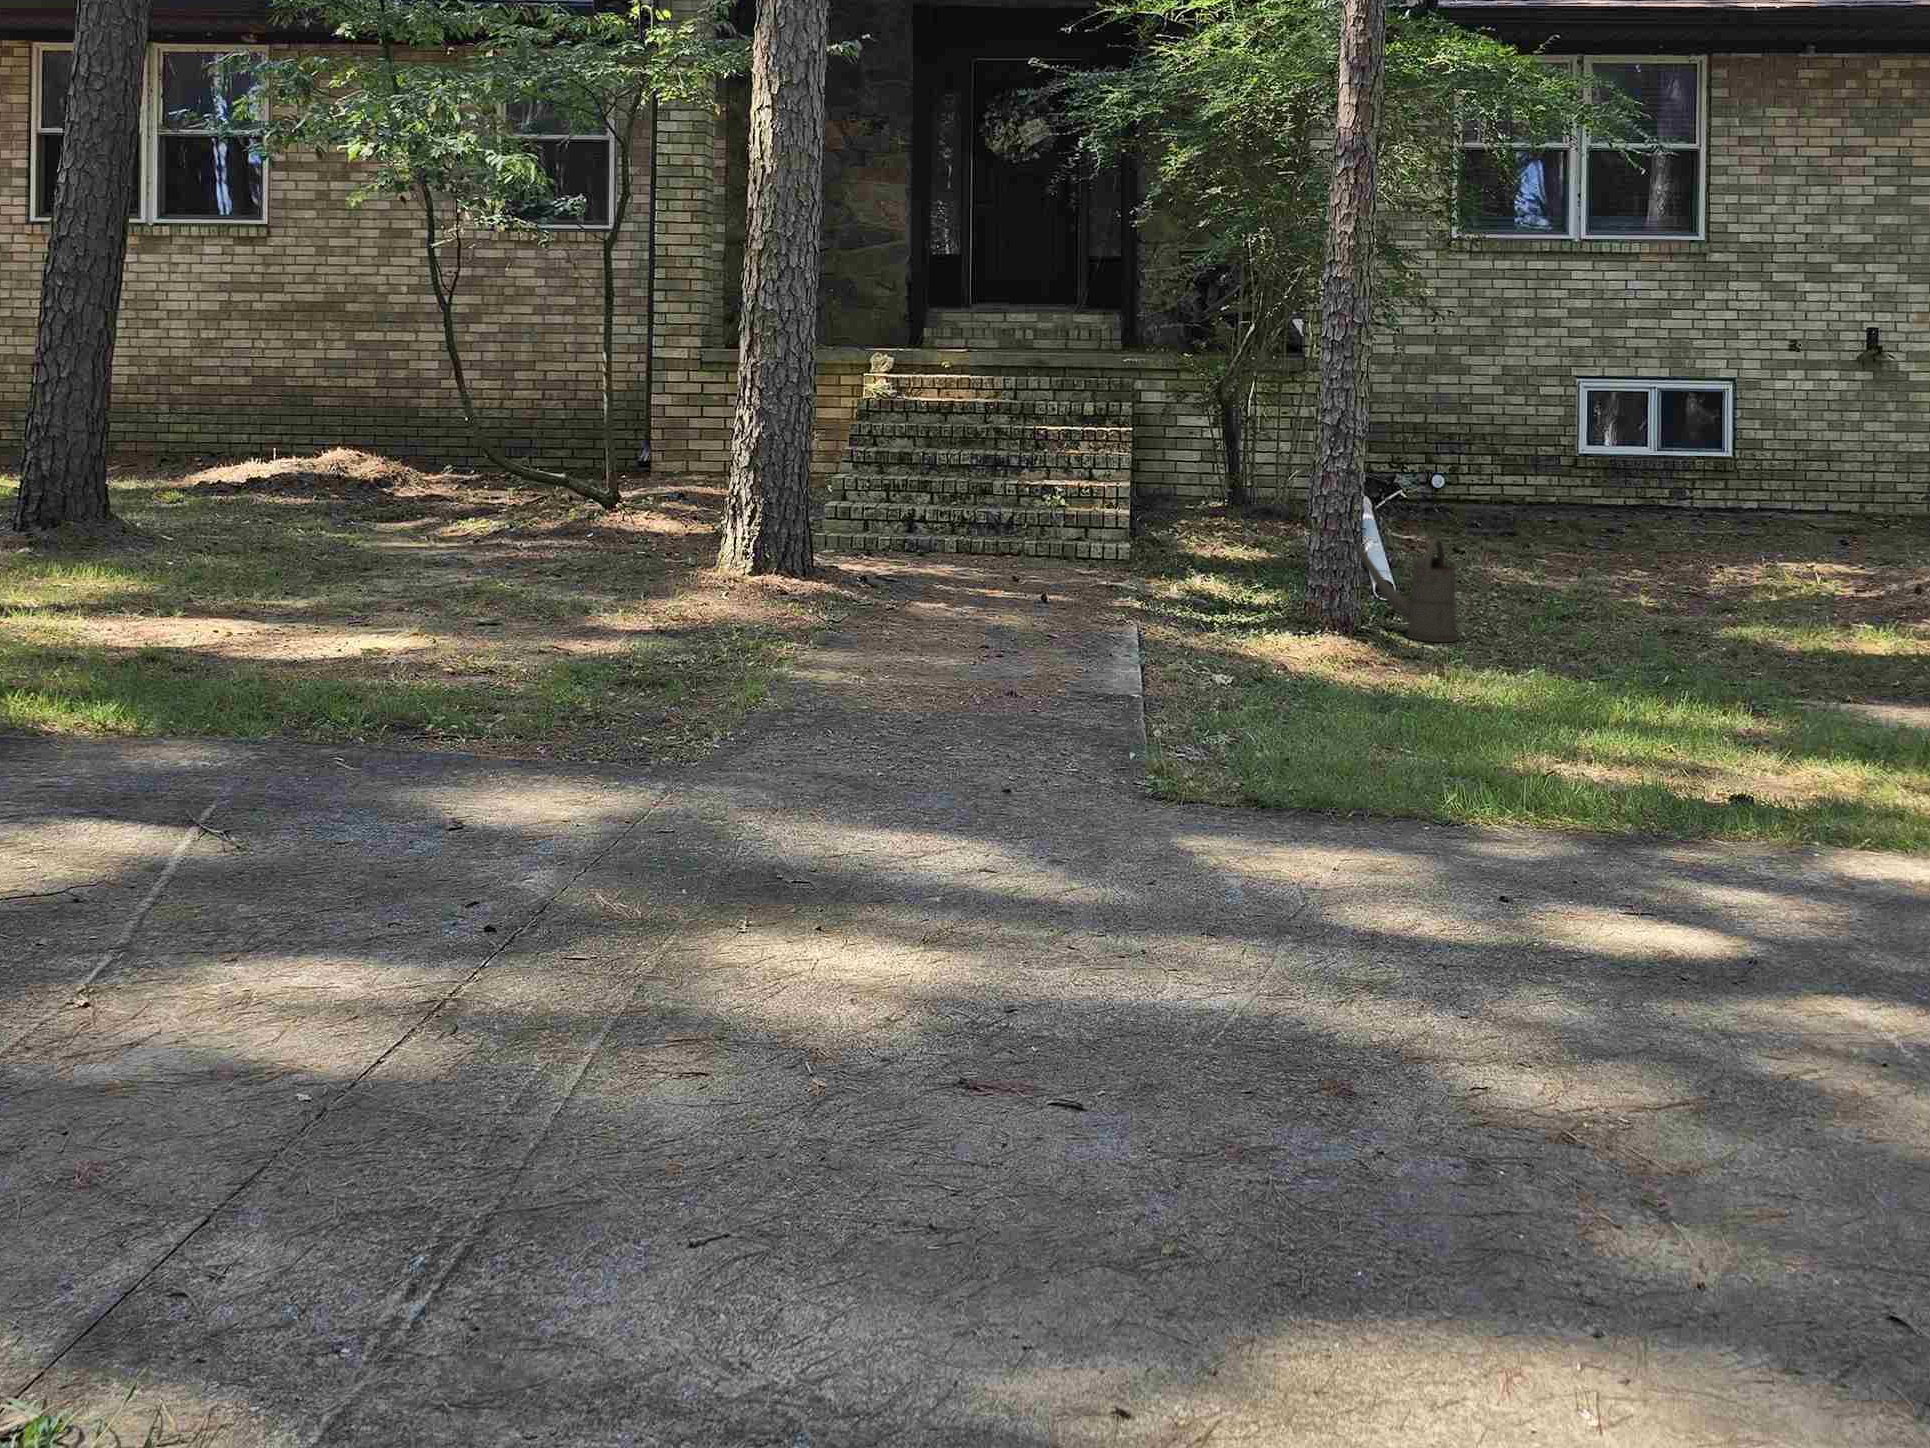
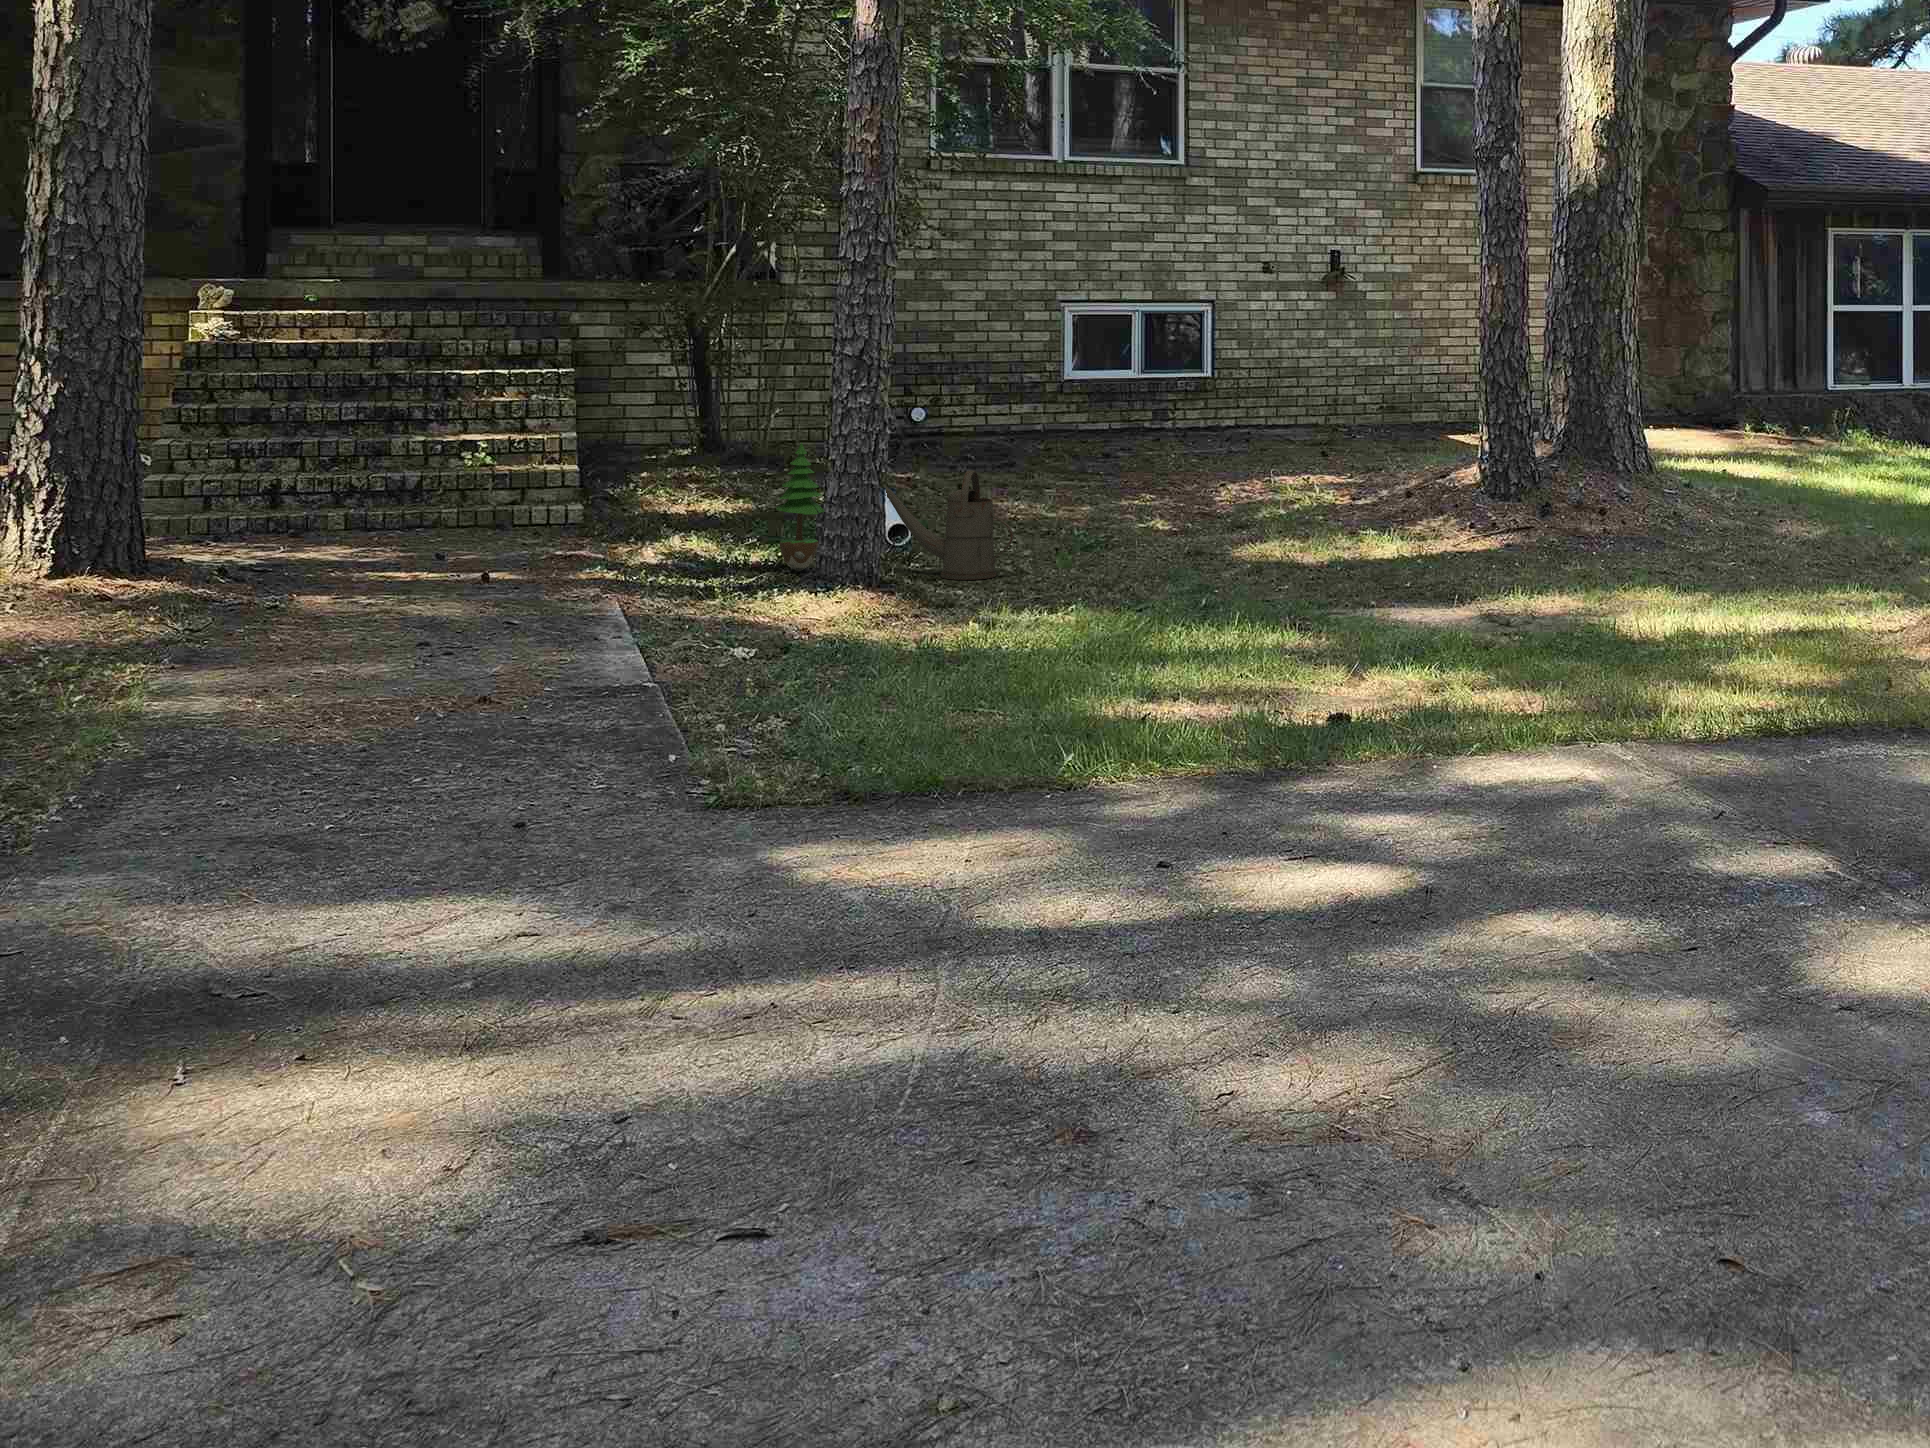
potted tree: none [1266,502,1307,618] -> present [776,443,824,572]

